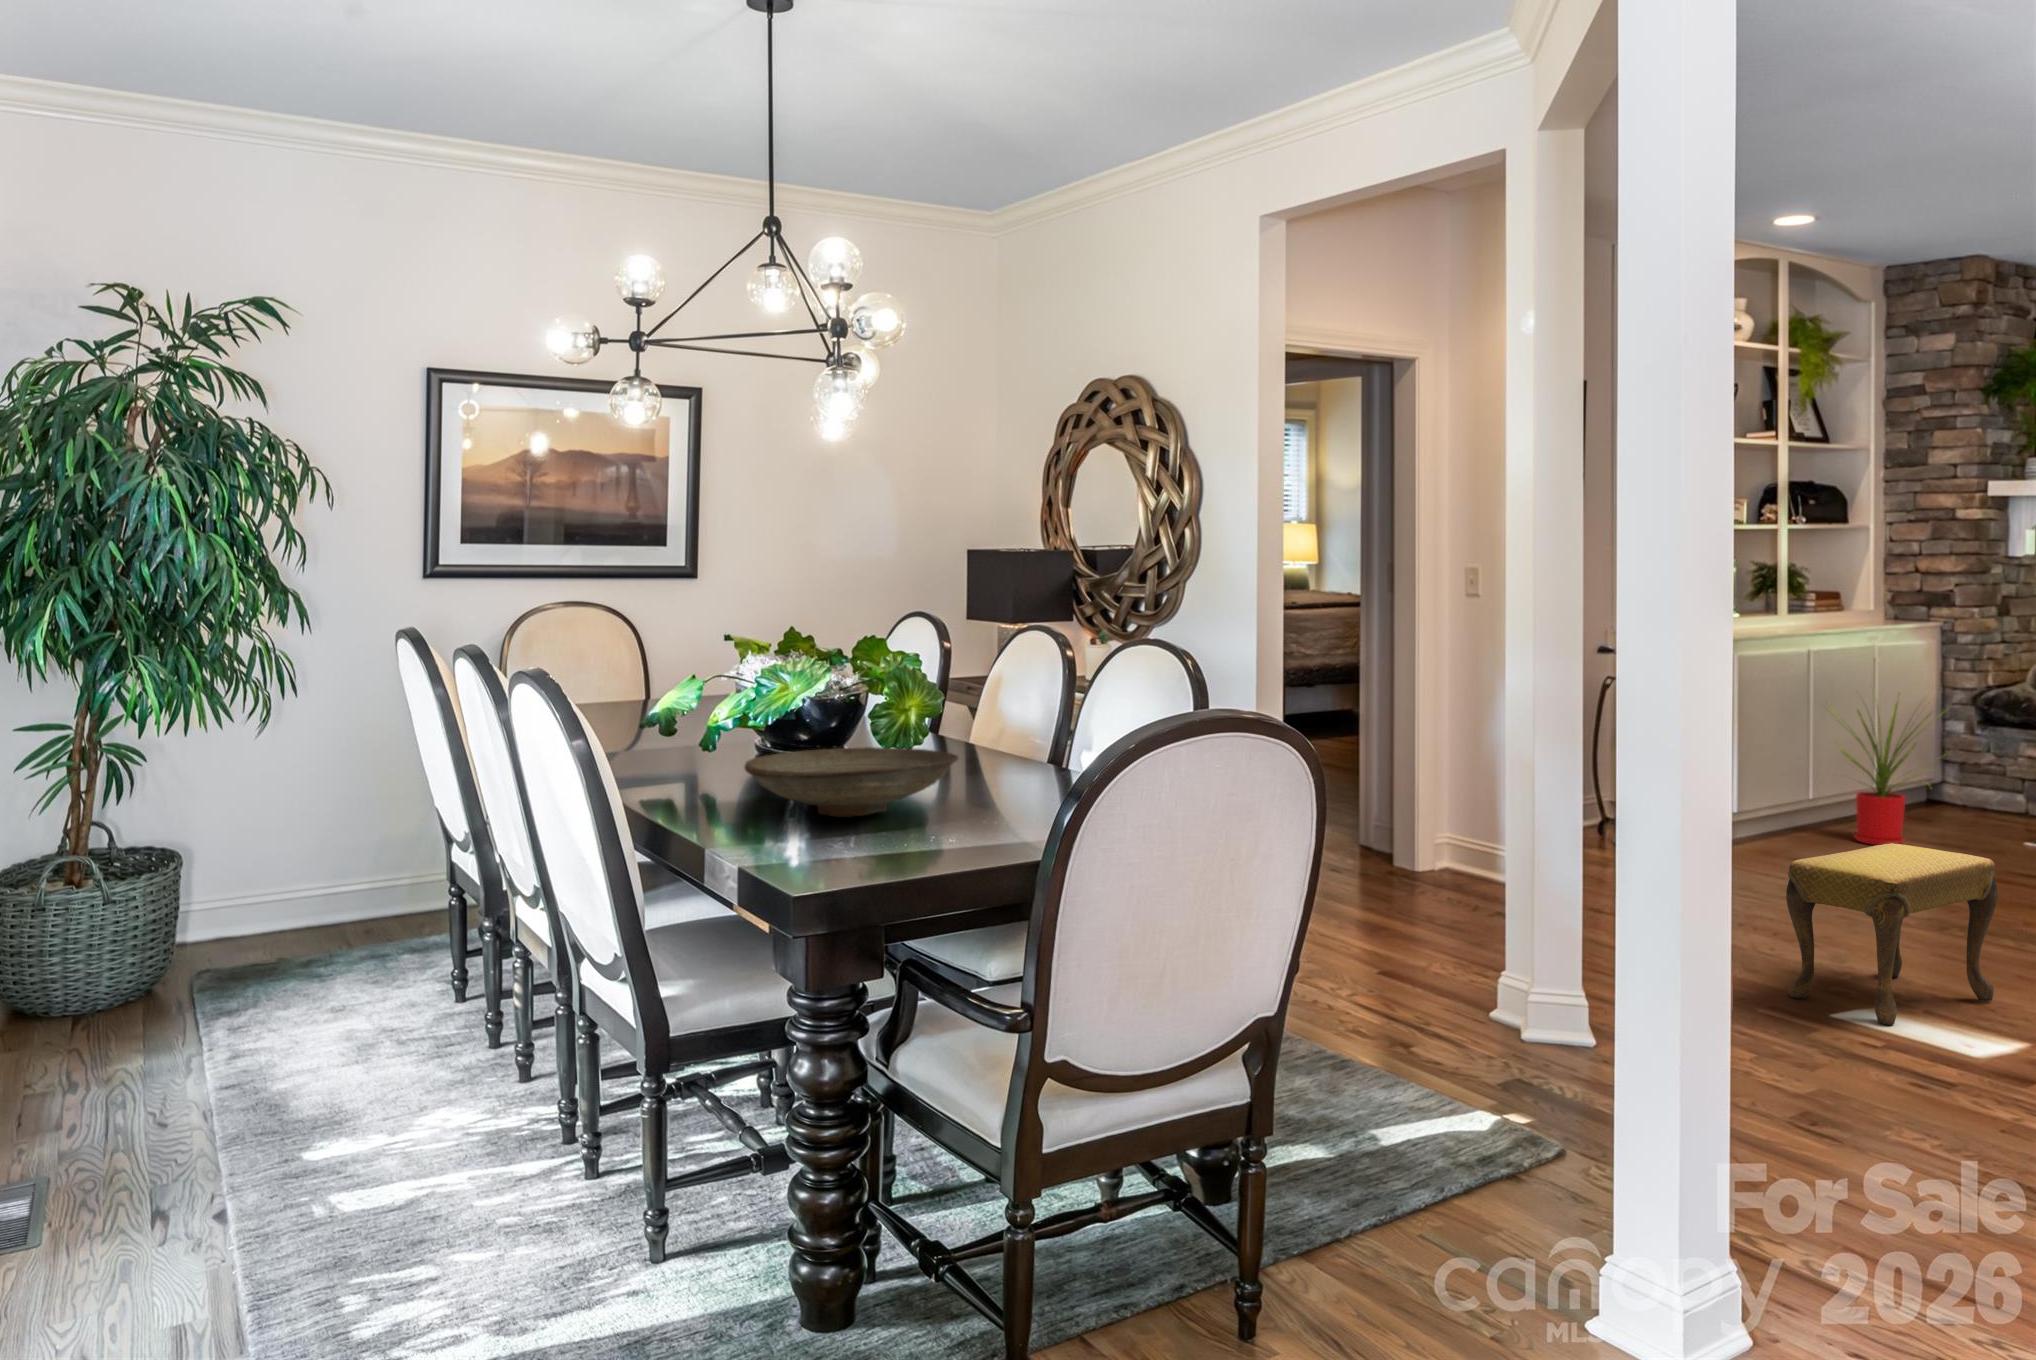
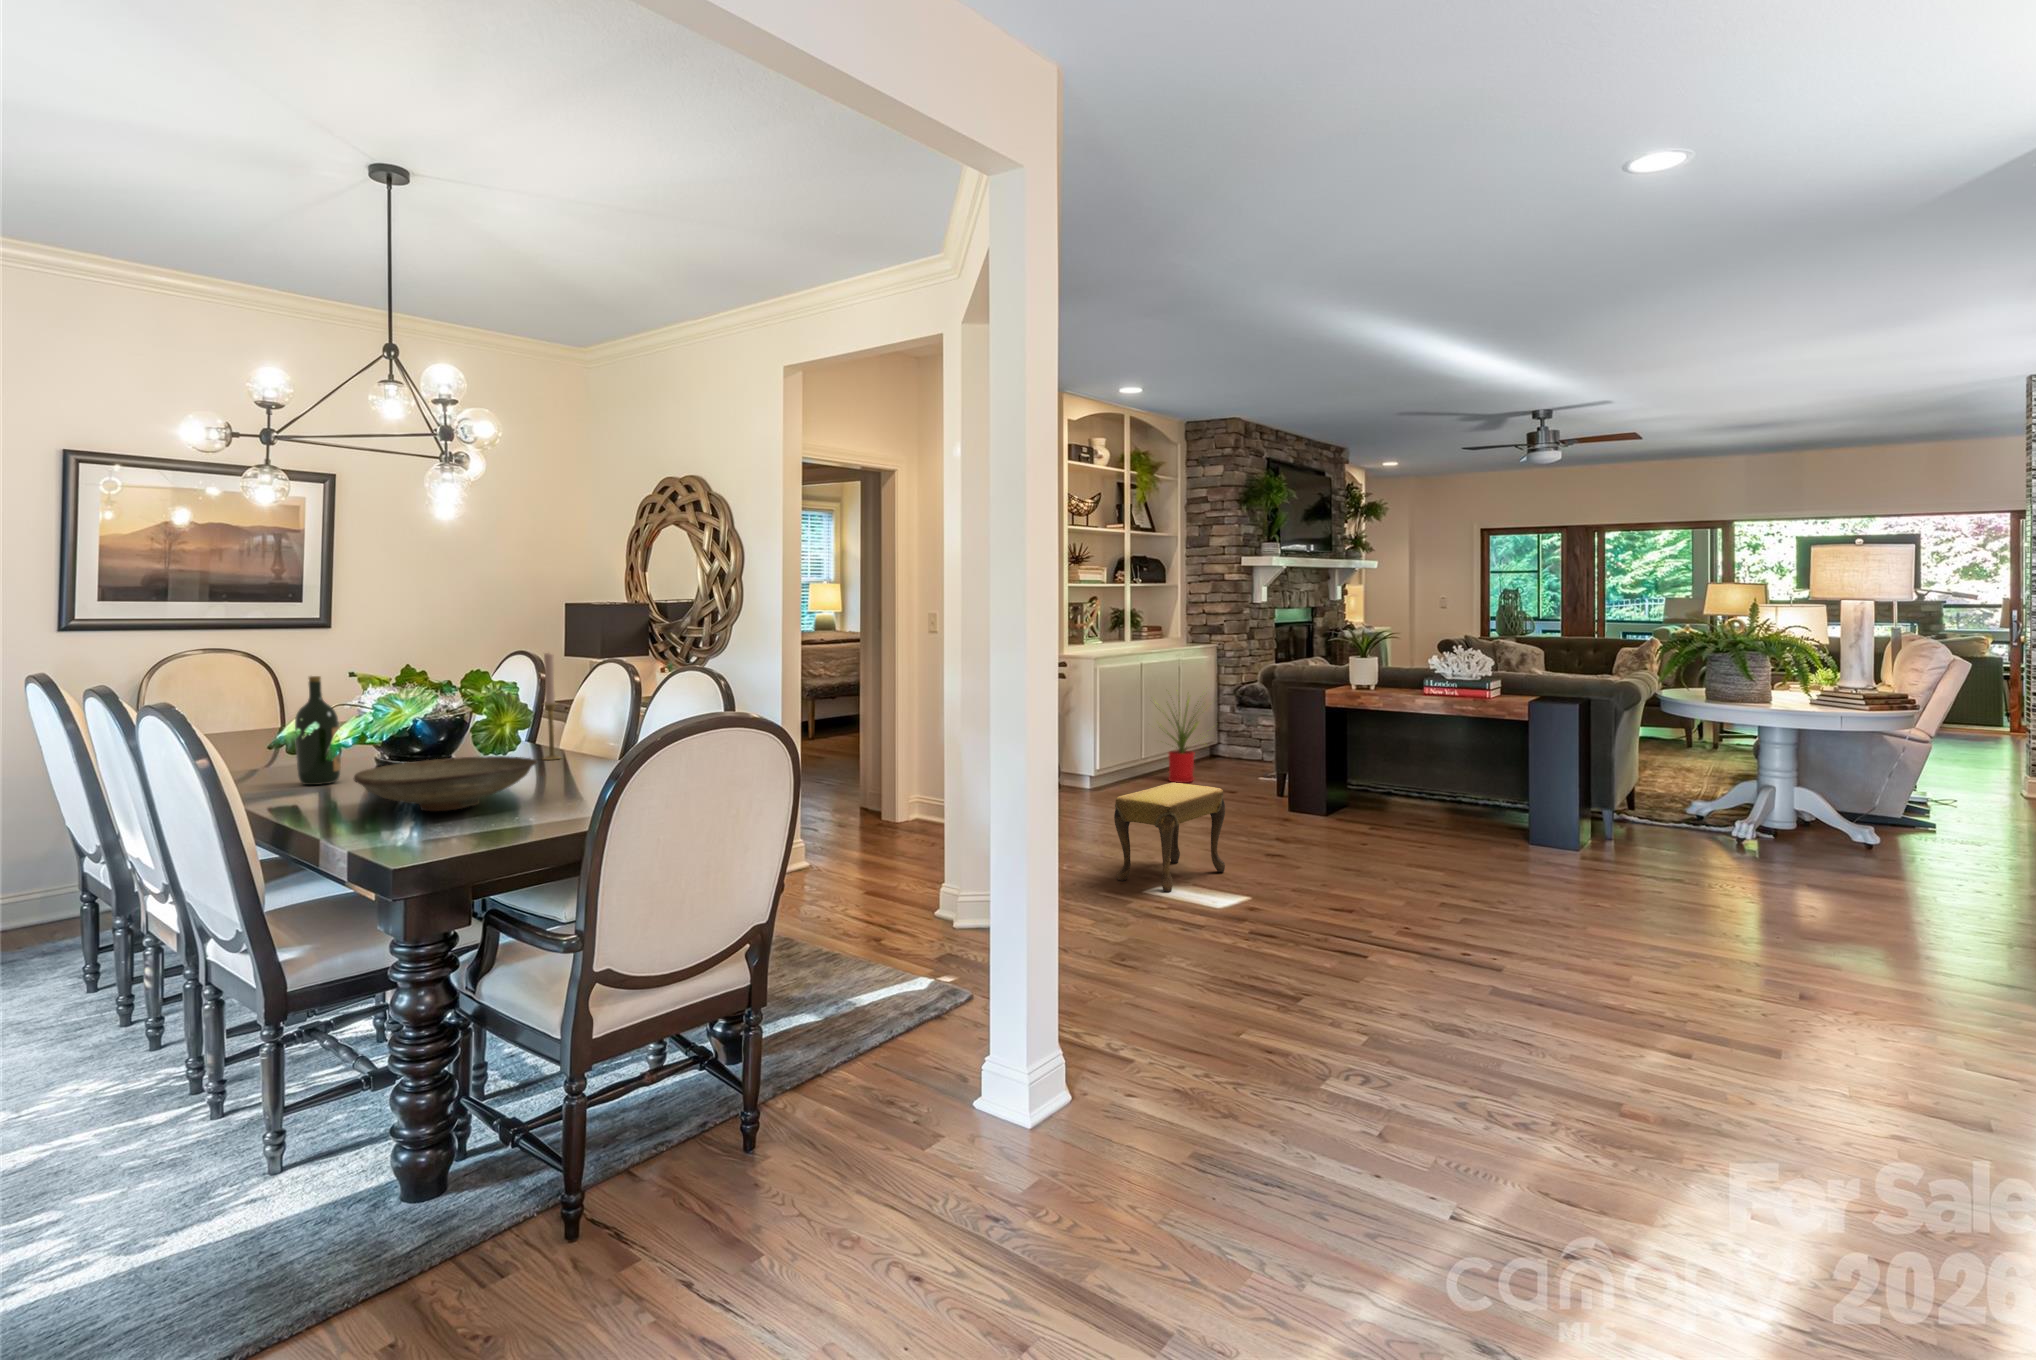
candlestick: none [949,611,973,757] -> present [543,653,560,760]
wine bottle: none [674,638,722,775] -> present [295,676,341,785]

